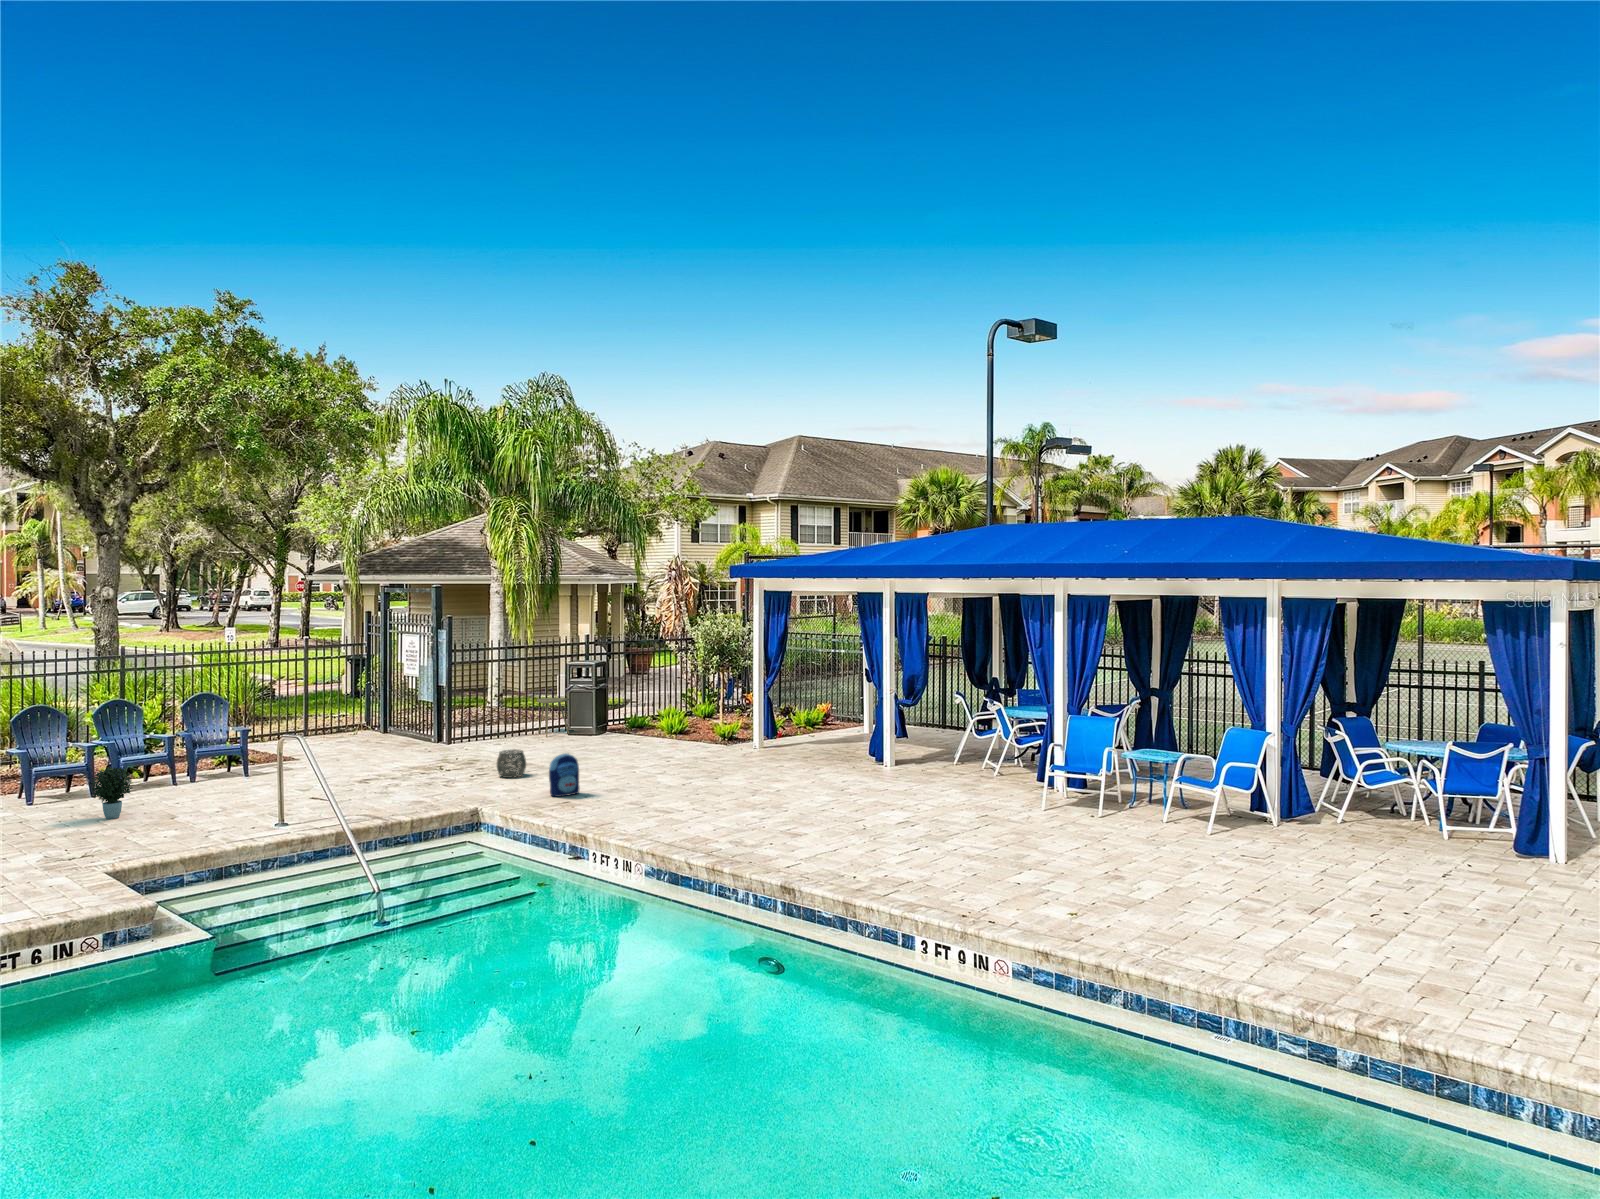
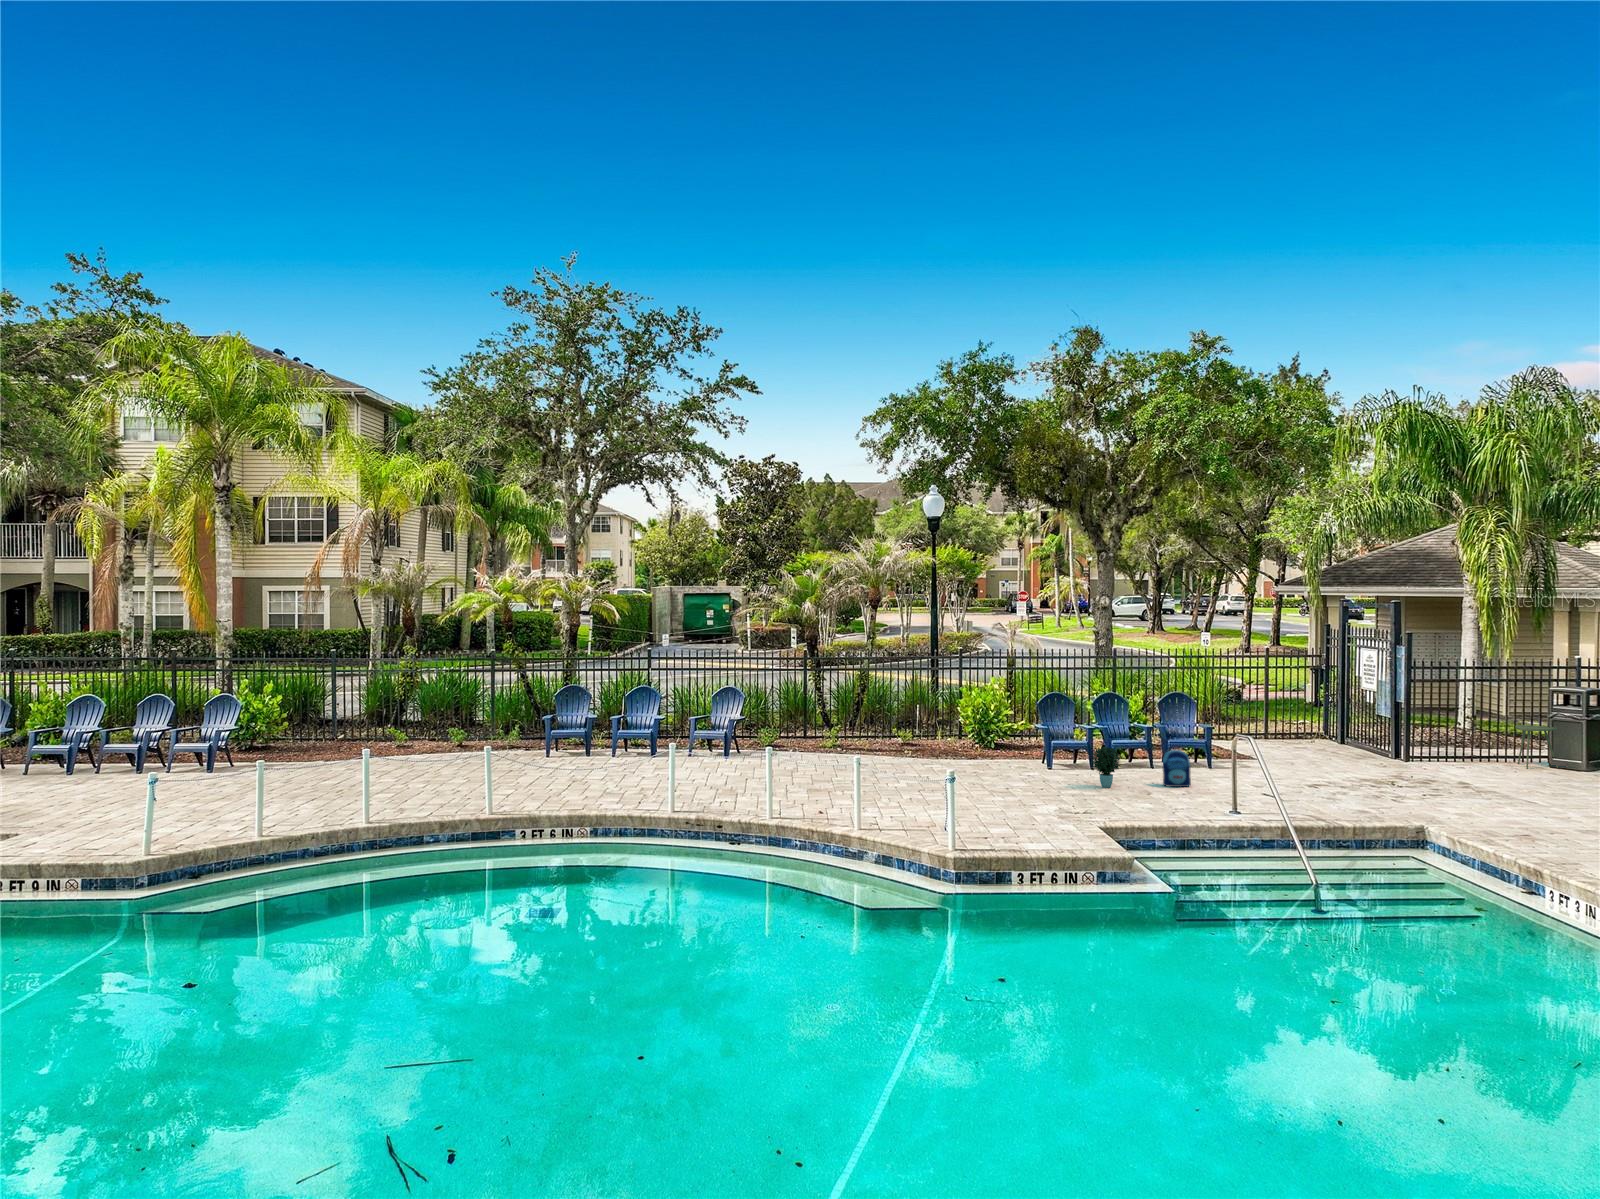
woven basket: present [497,749,526,778] -> none [1452,774,1488,805]
backpack: present [549,753,579,797] -> present [1163,750,1191,787]

